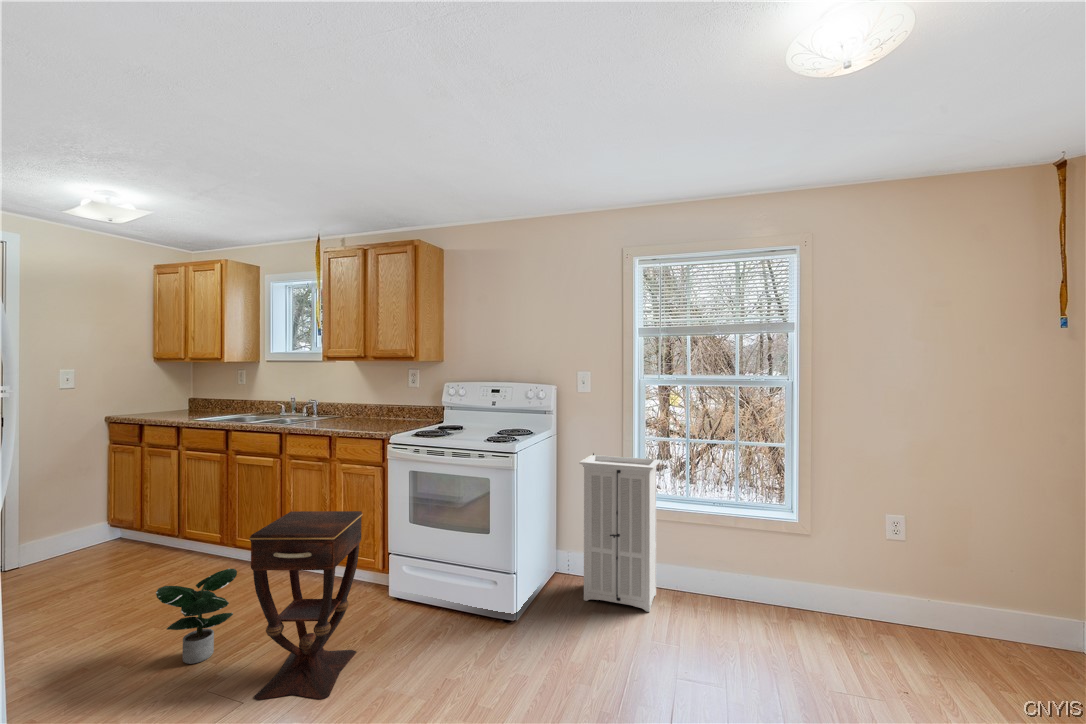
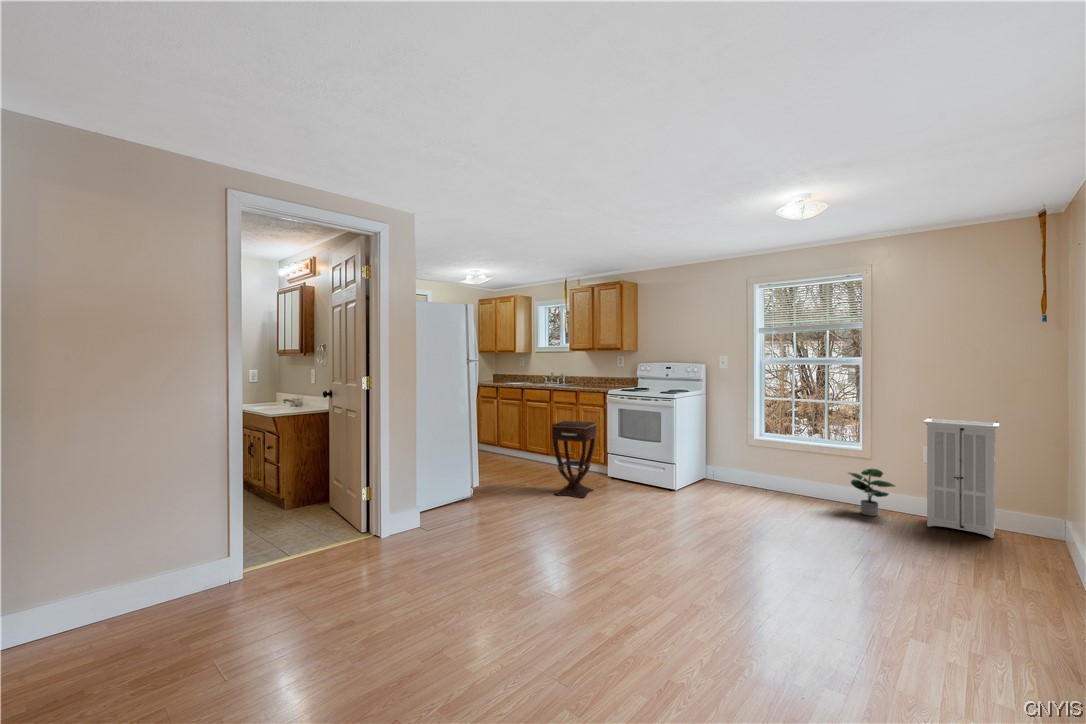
storage cabinet: present [579,453,660,612] -> present [923,417,999,538]
potted plant: present [156,569,237,664] -> present [849,469,896,516]

